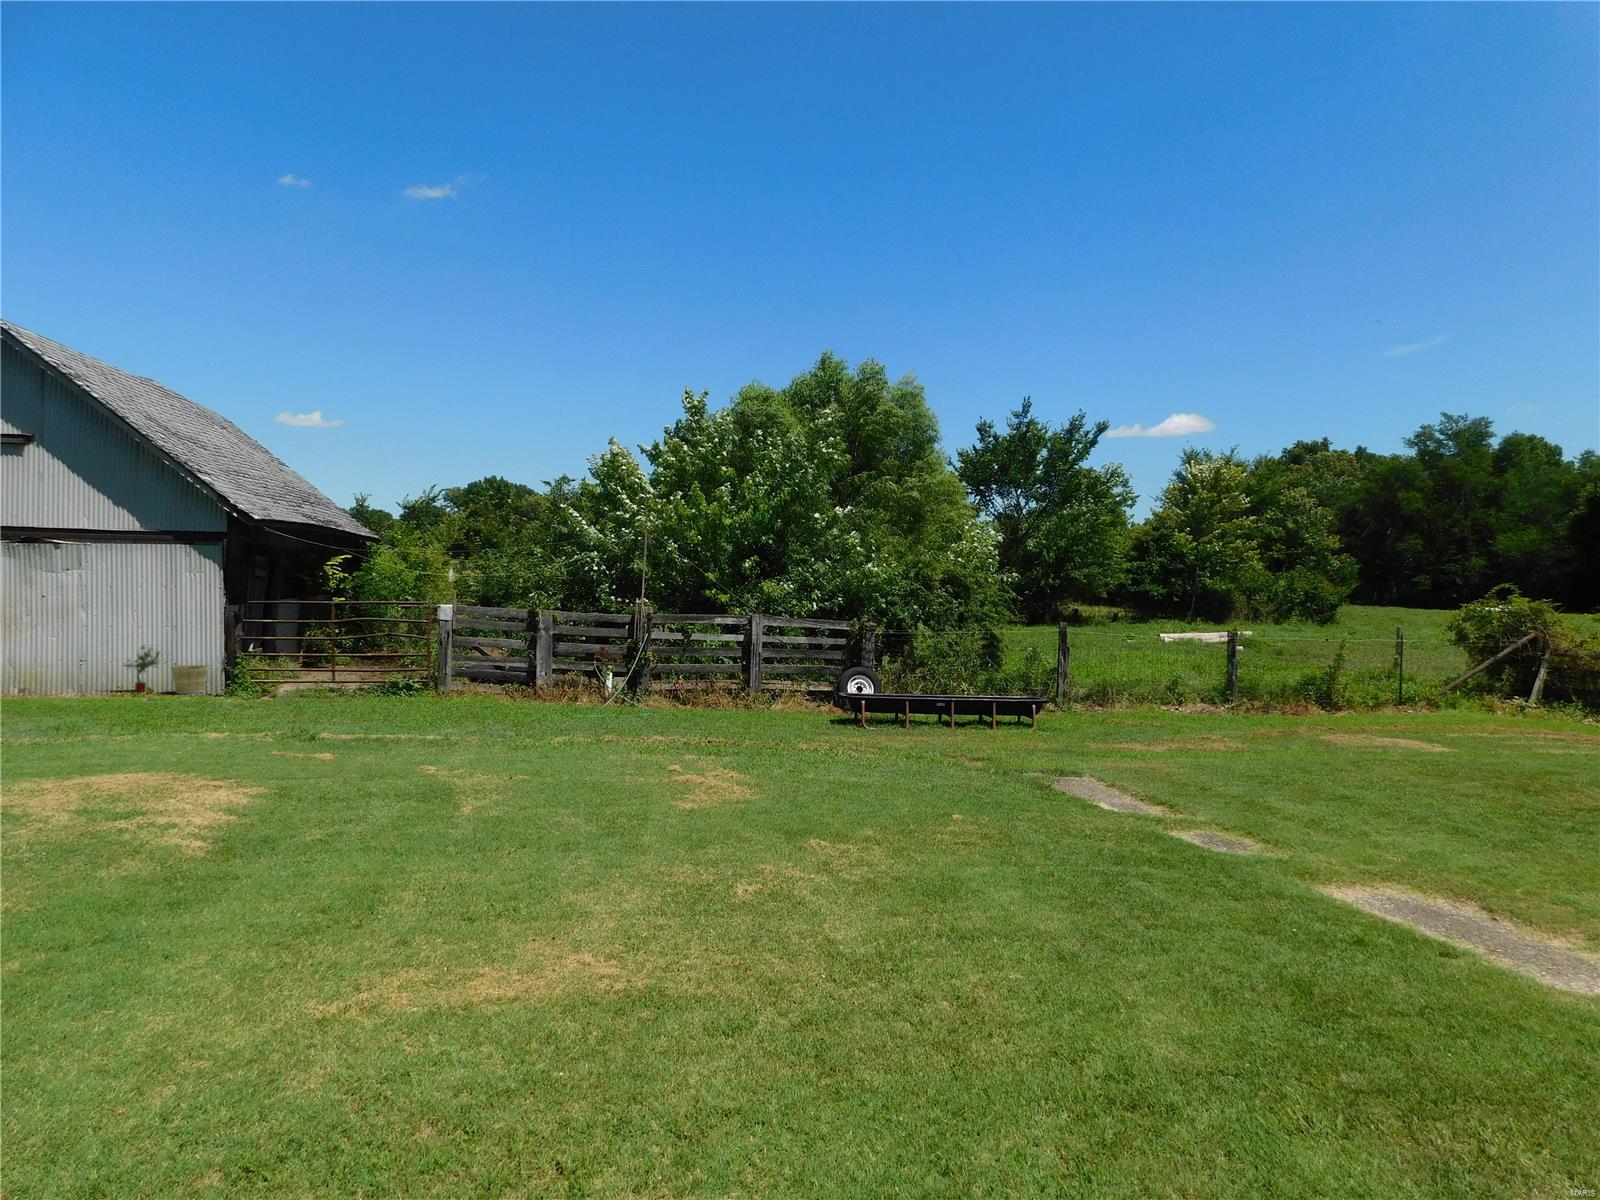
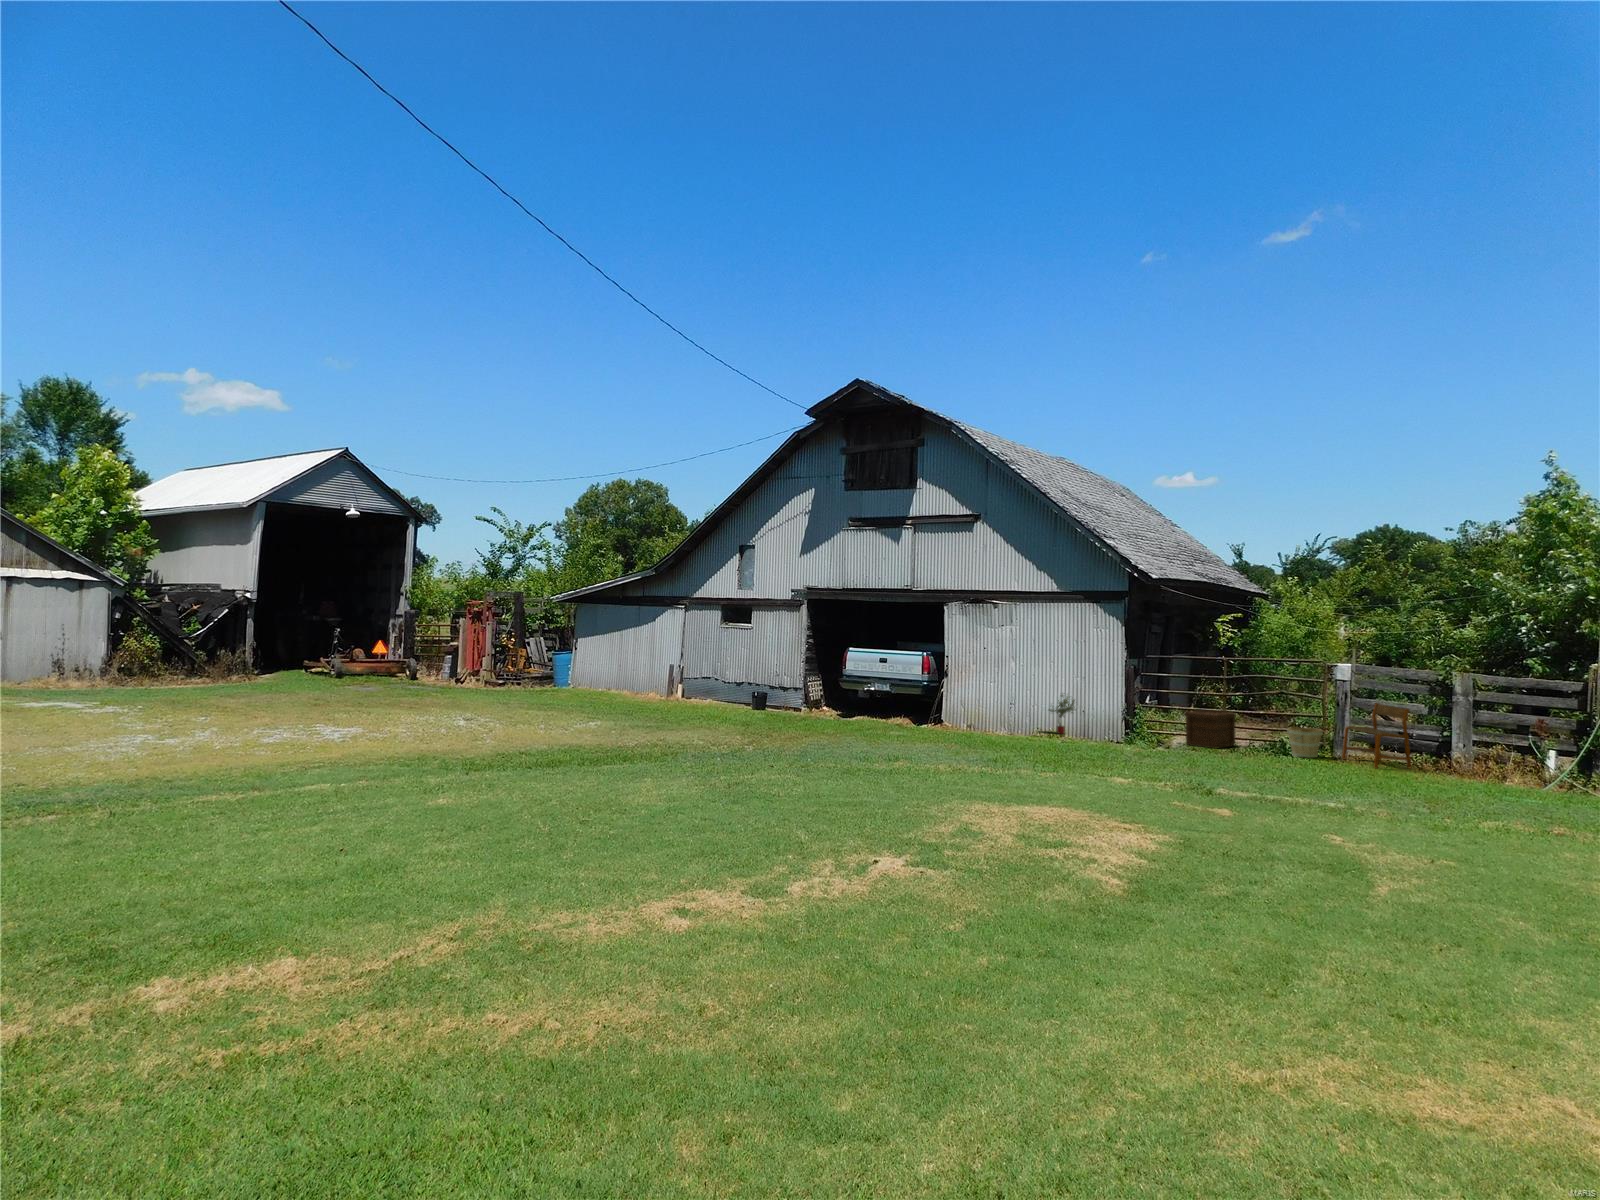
bench: none [447,640,506,699] -> present [1342,703,1411,769]
wooden crate: none [294,655,347,693] -> present [1186,710,1235,748]
wooden bucket: present [171,665,209,694] -> present [1288,727,1323,758]

